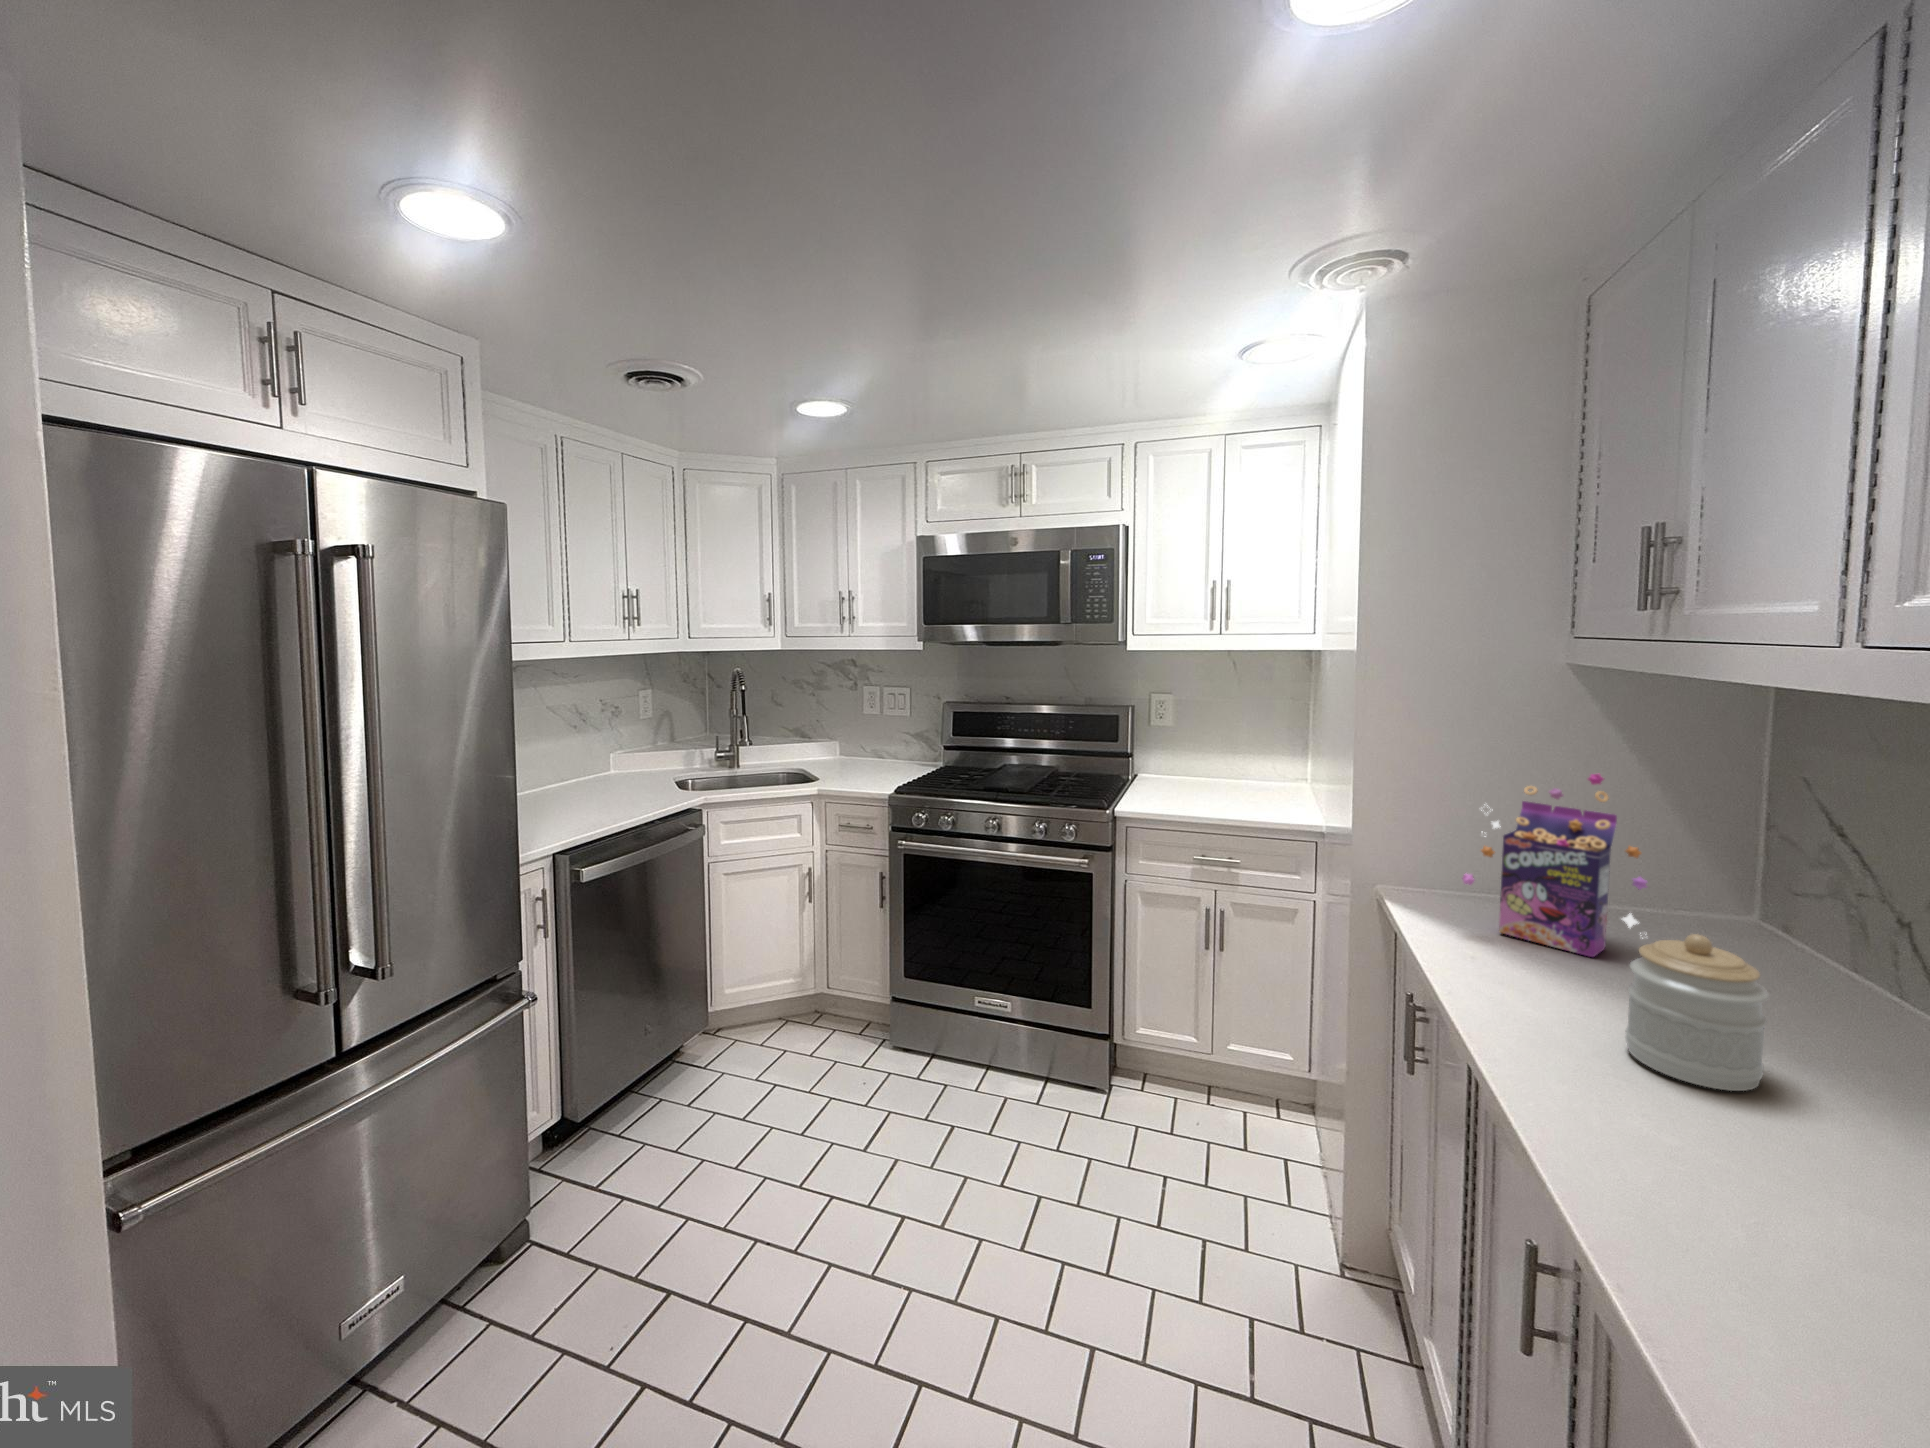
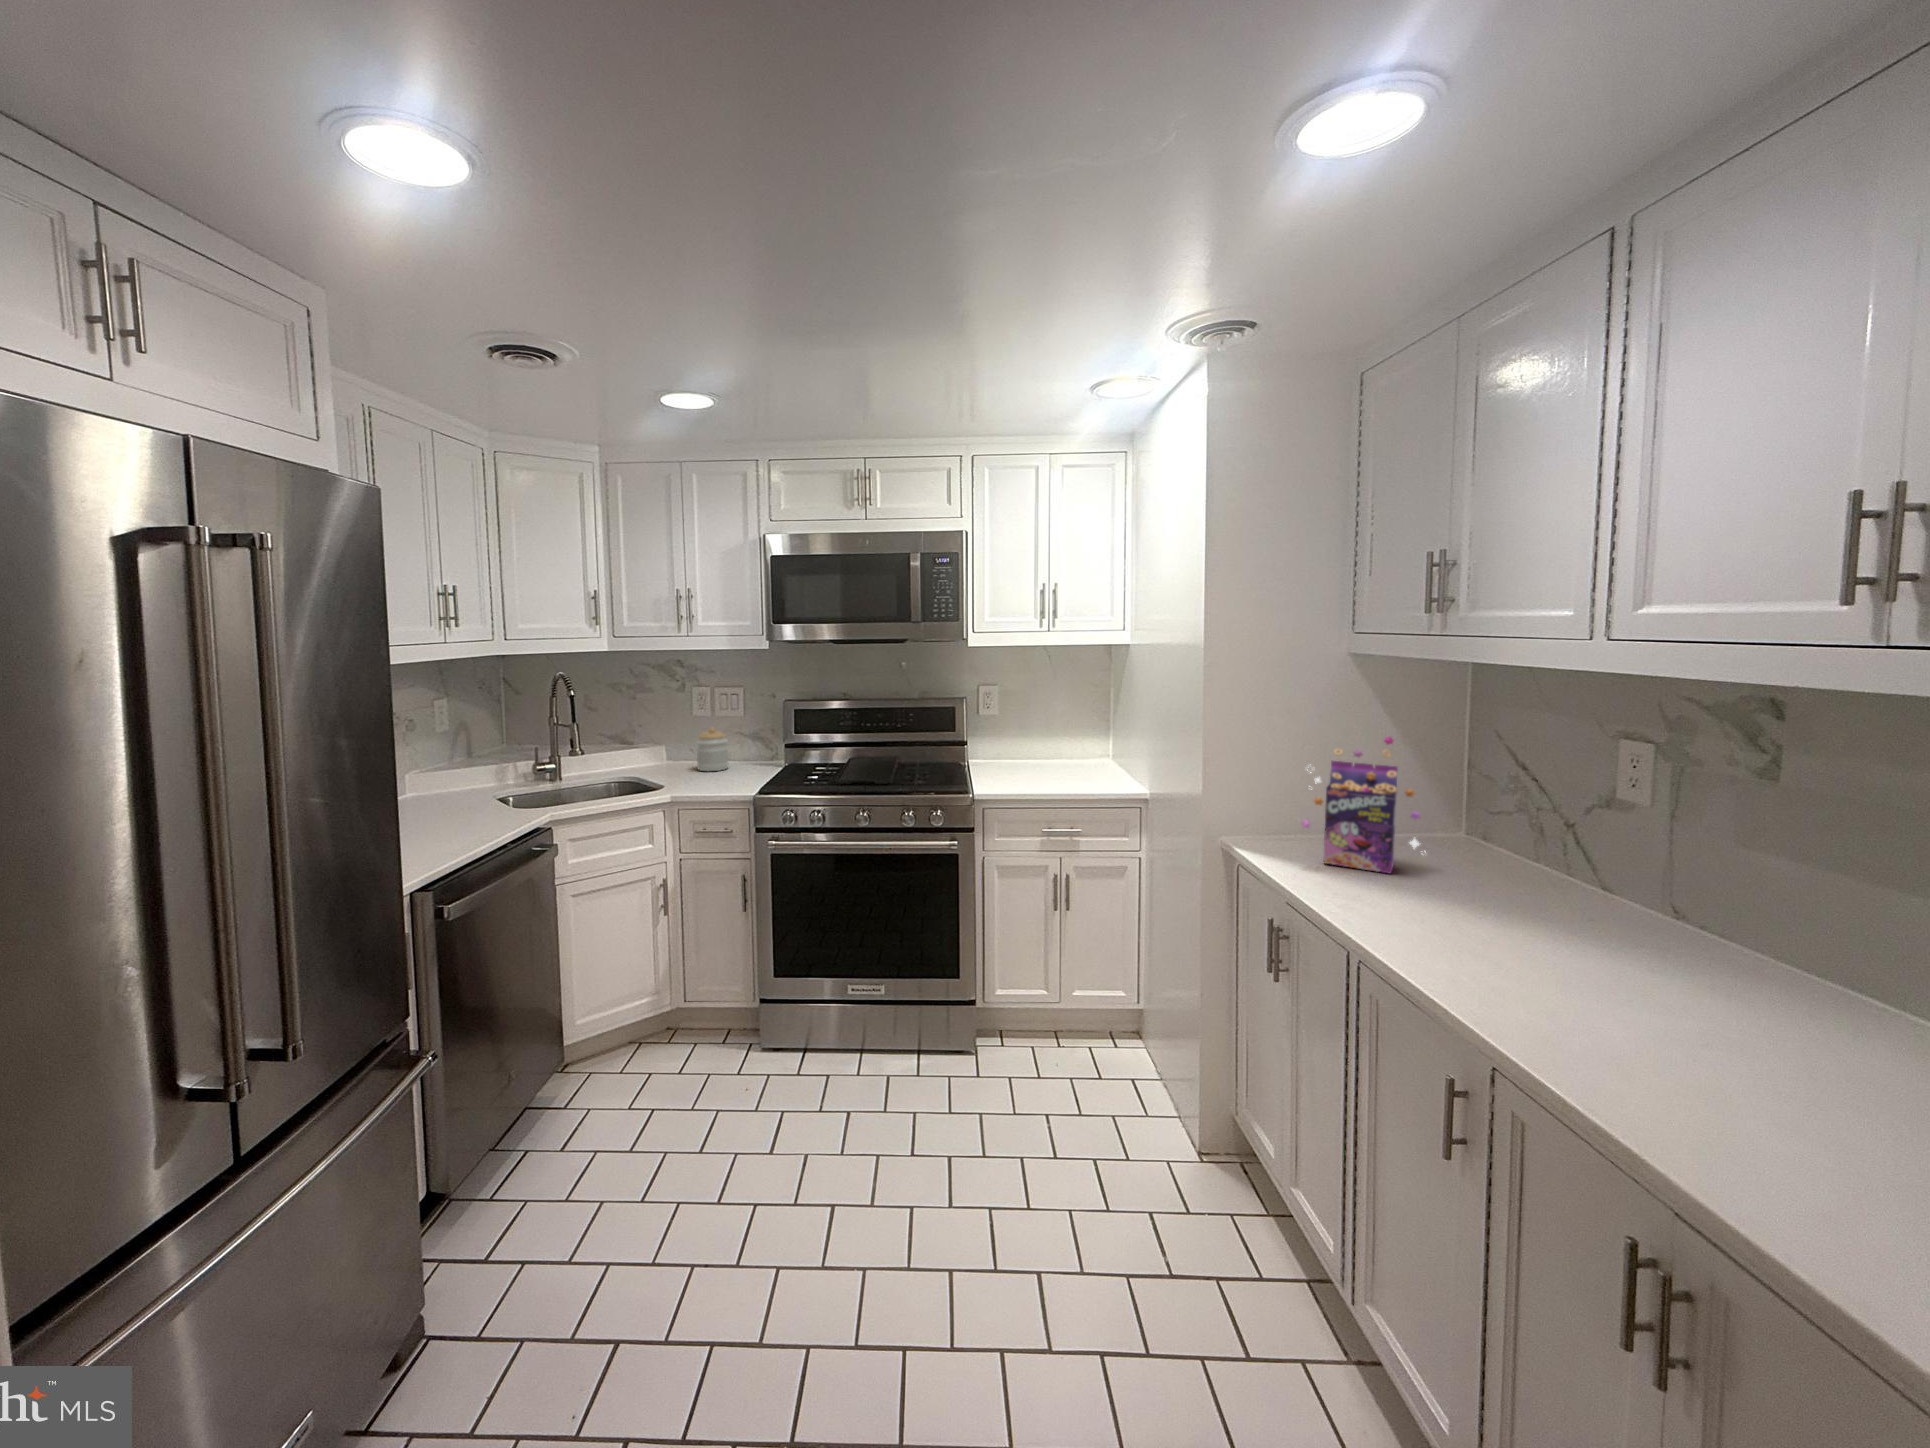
jar: present [1625,934,1769,1091] -> present [697,727,729,771]

